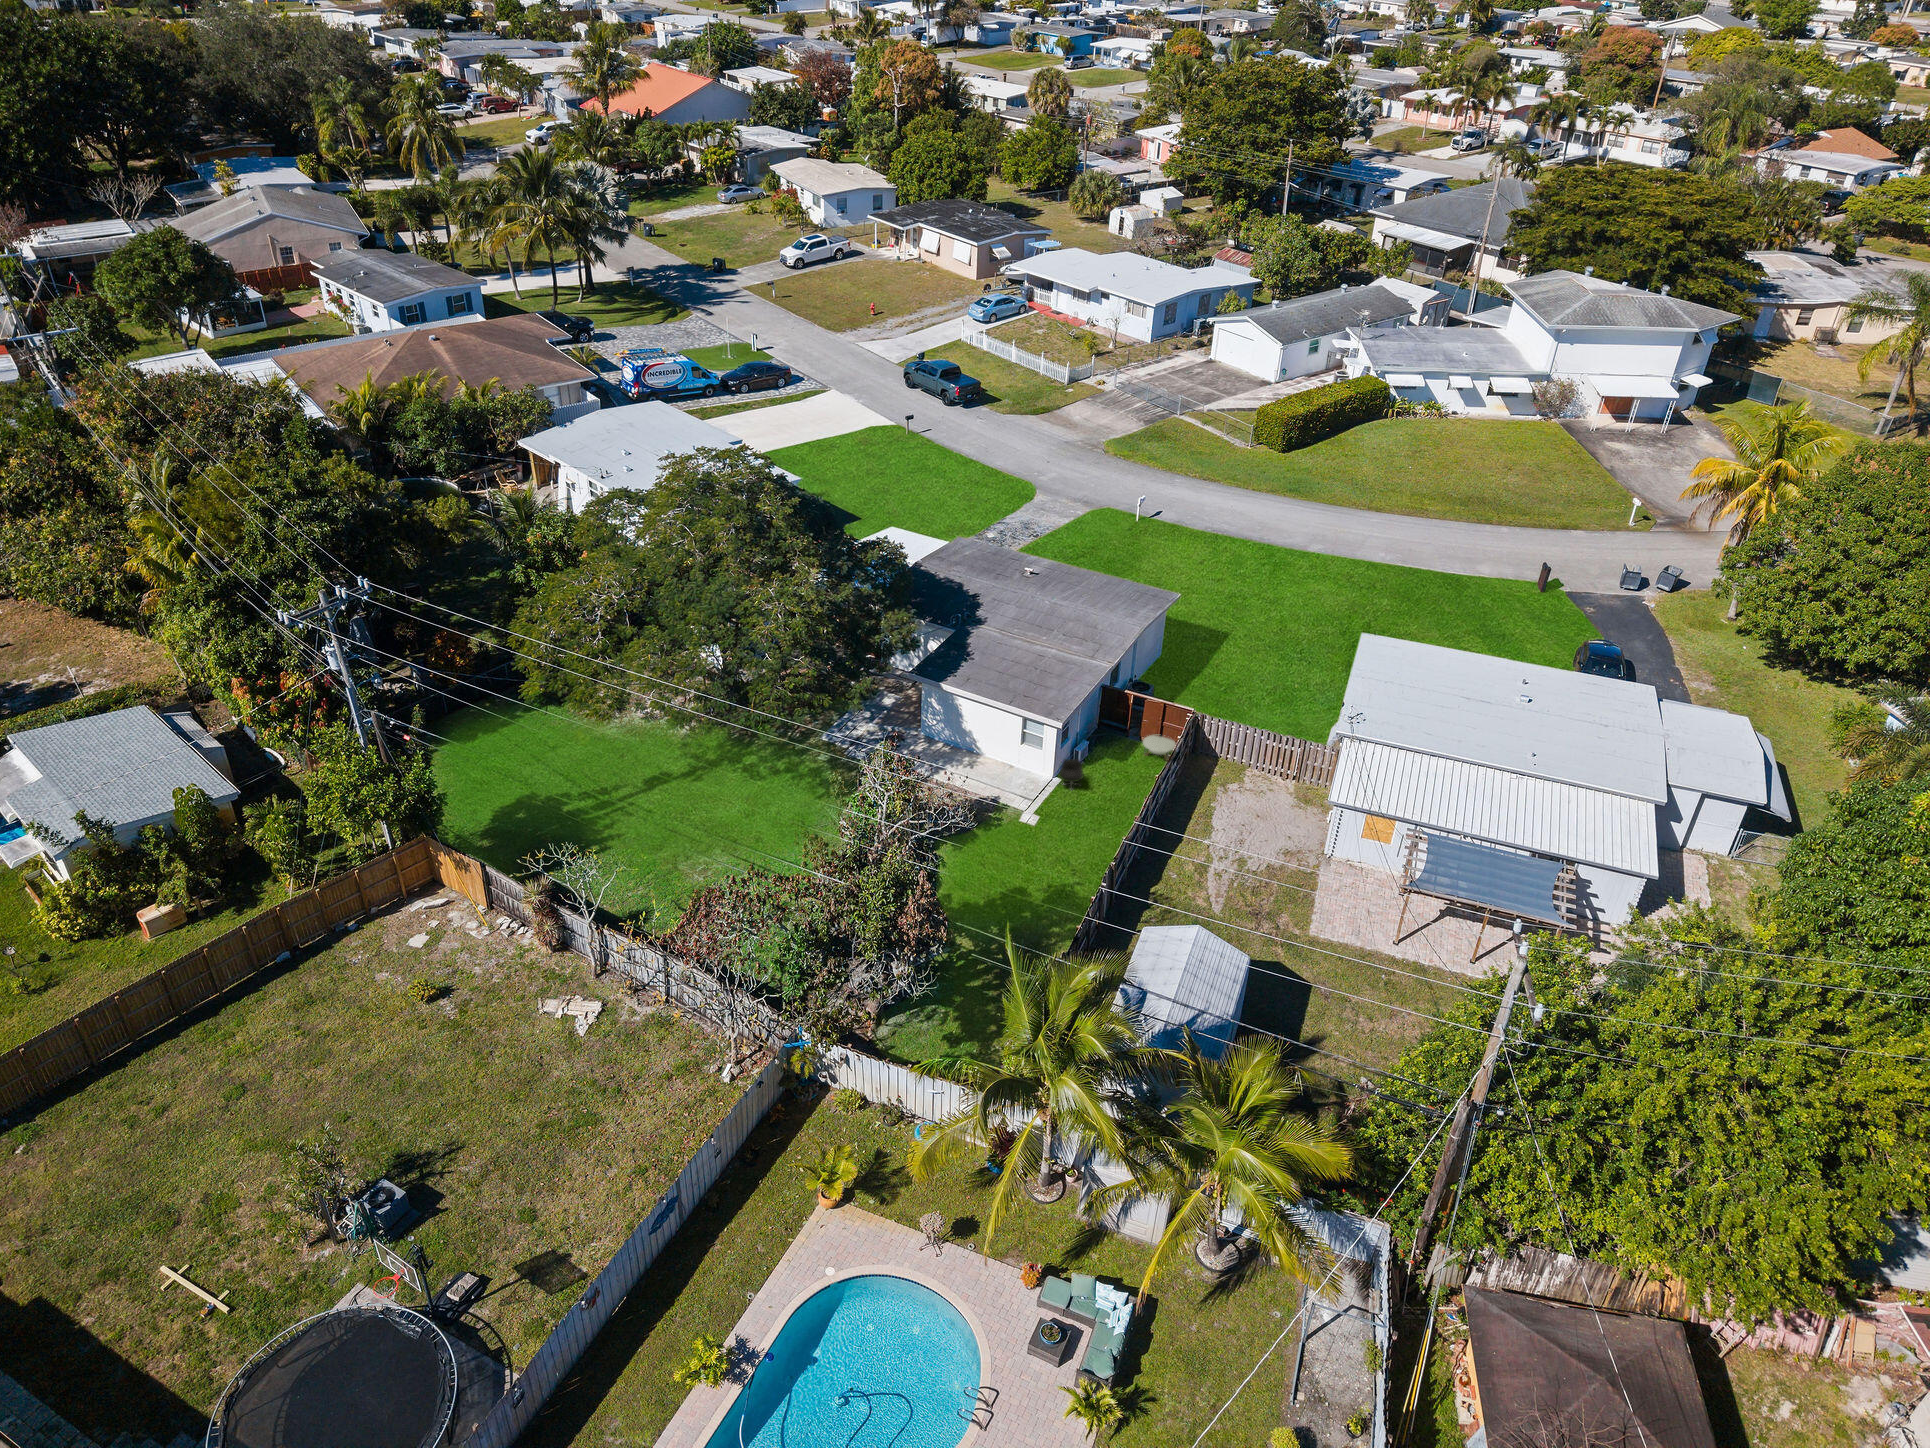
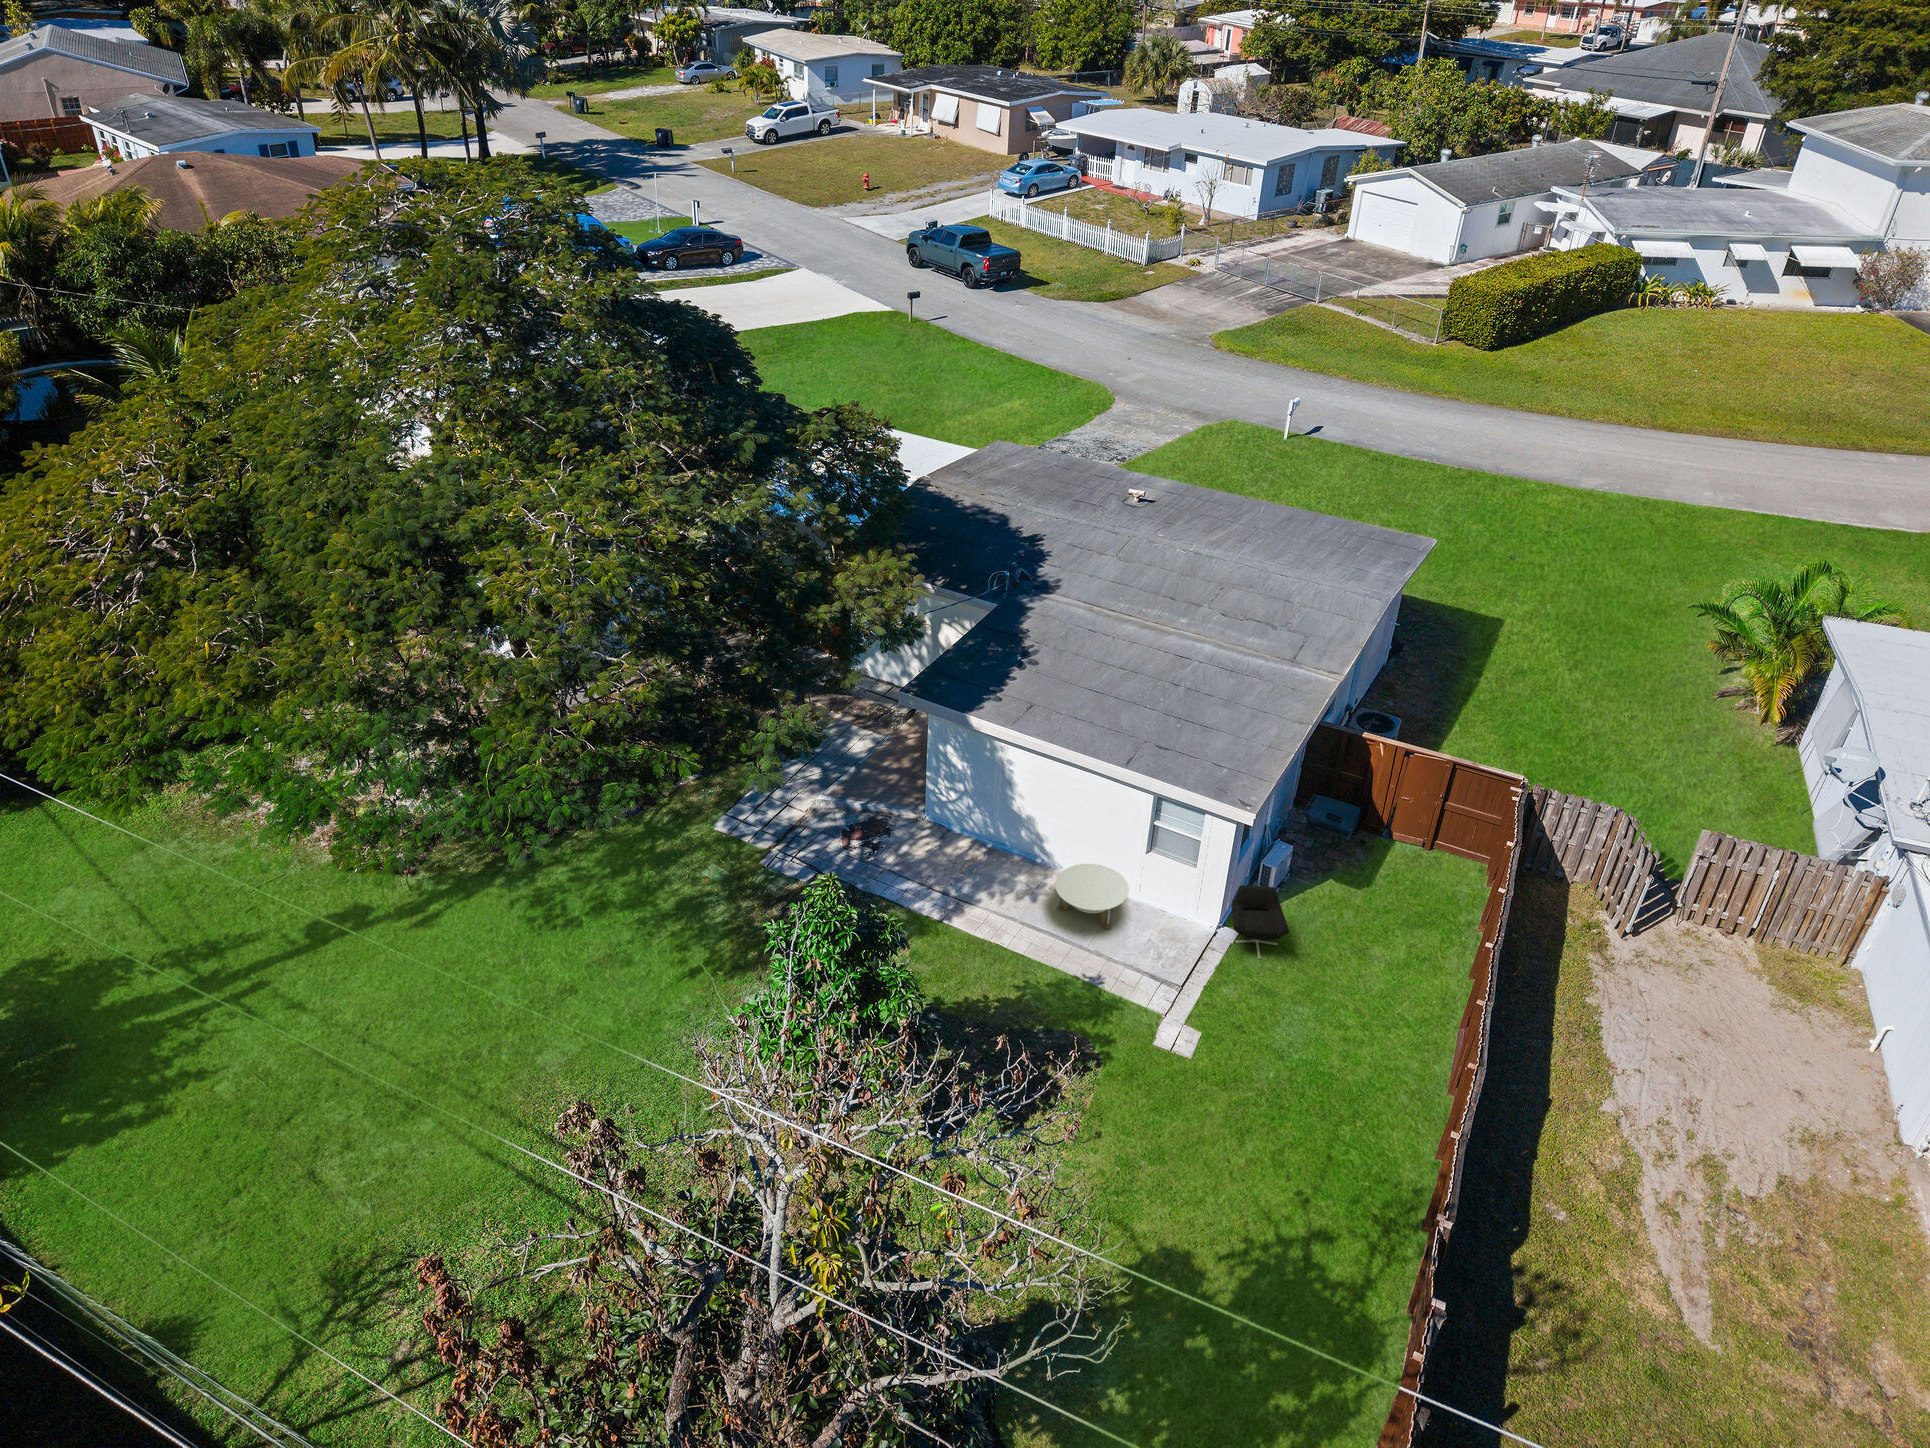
round table: present [1143,735,1176,761] -> present [1055,864,1129,929]

